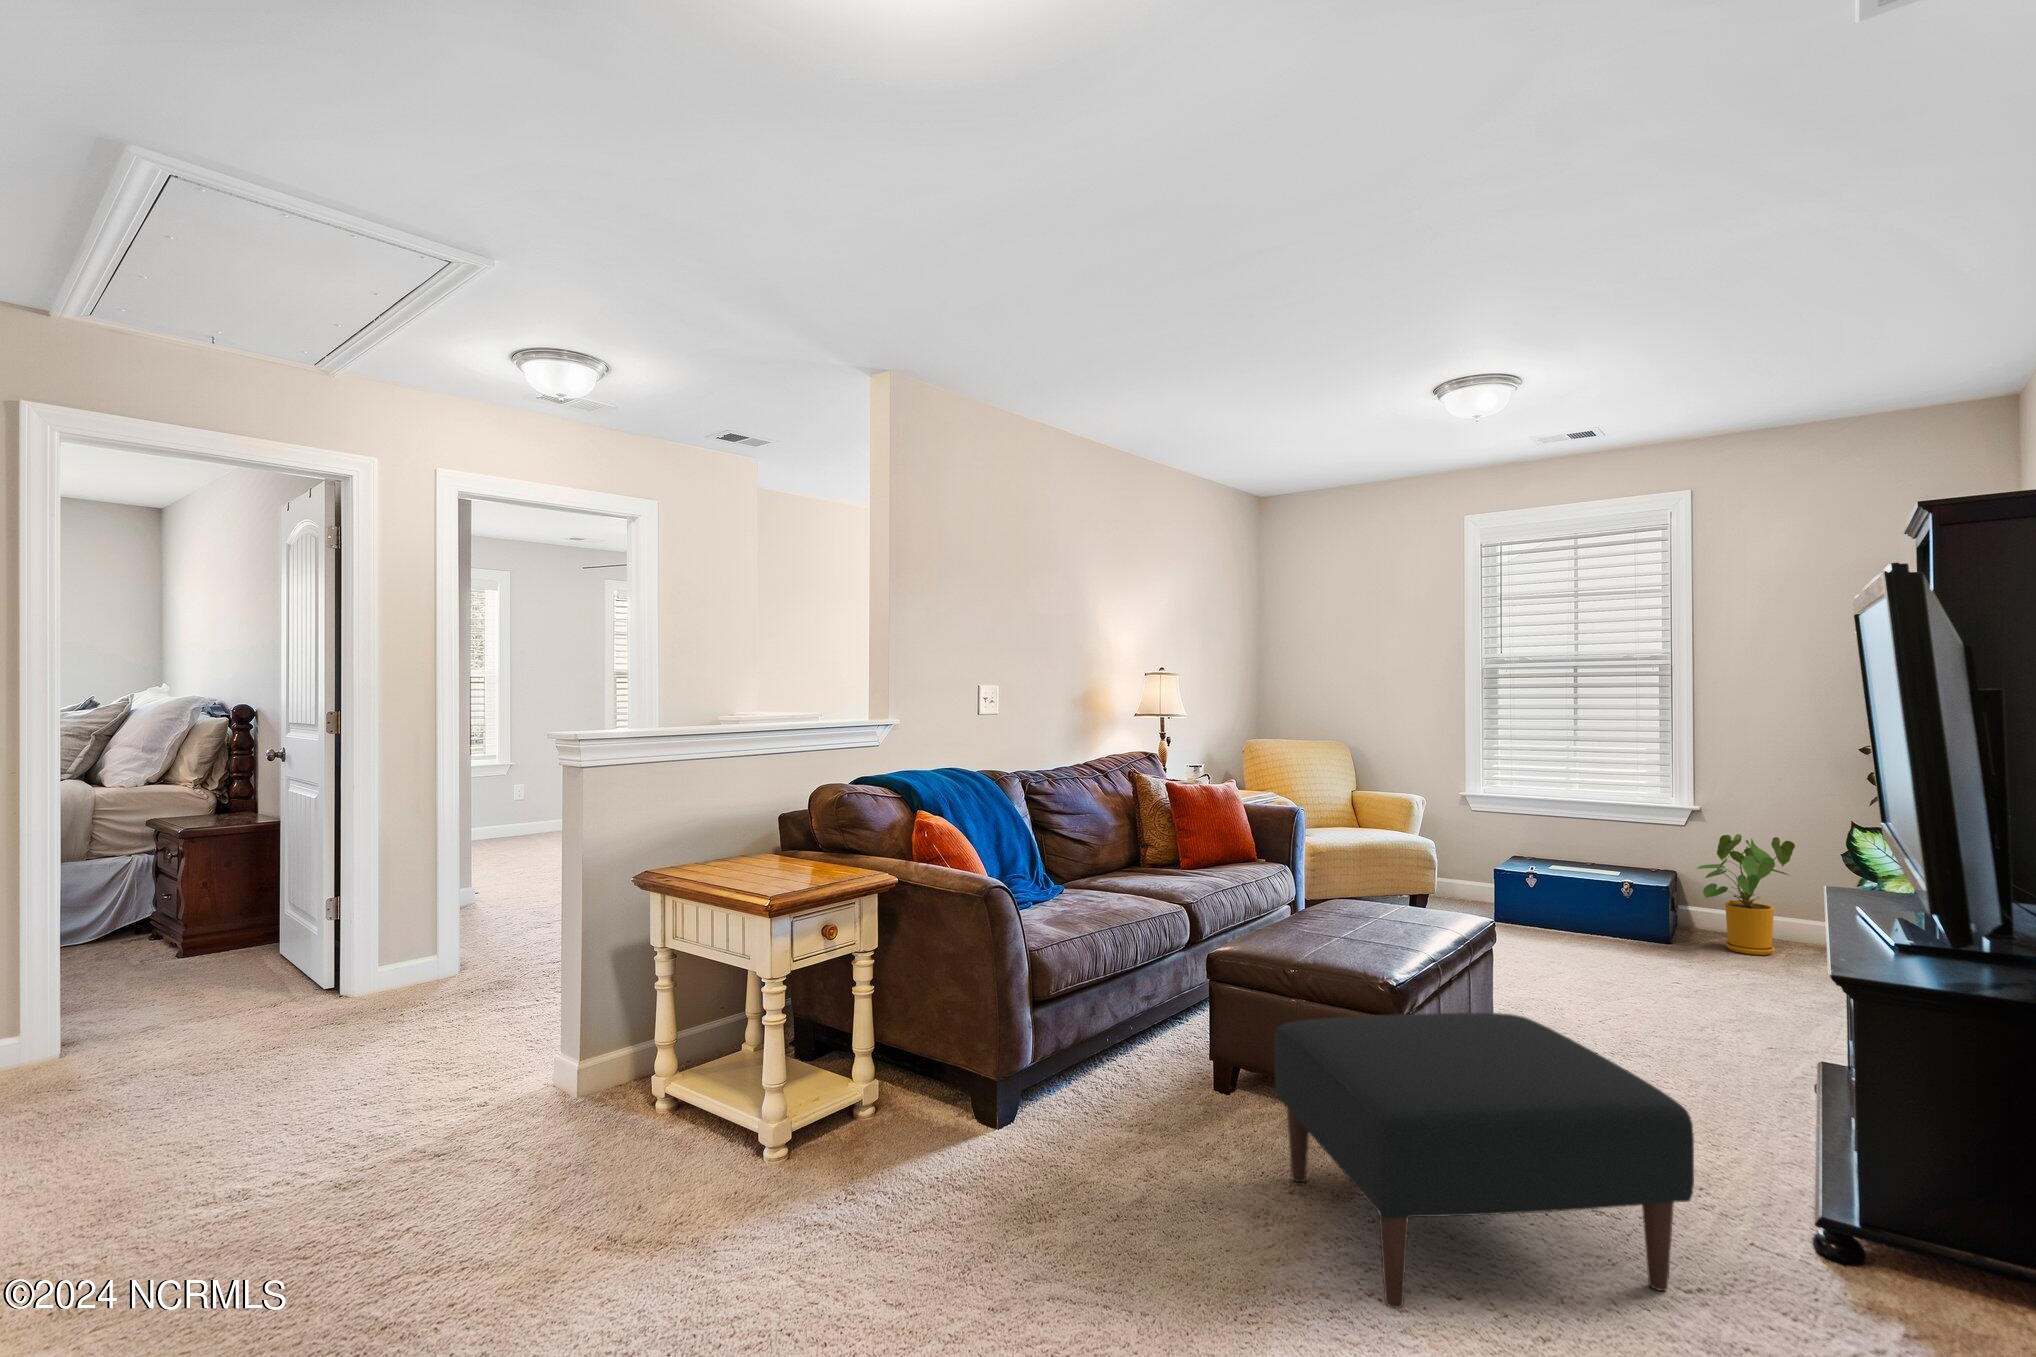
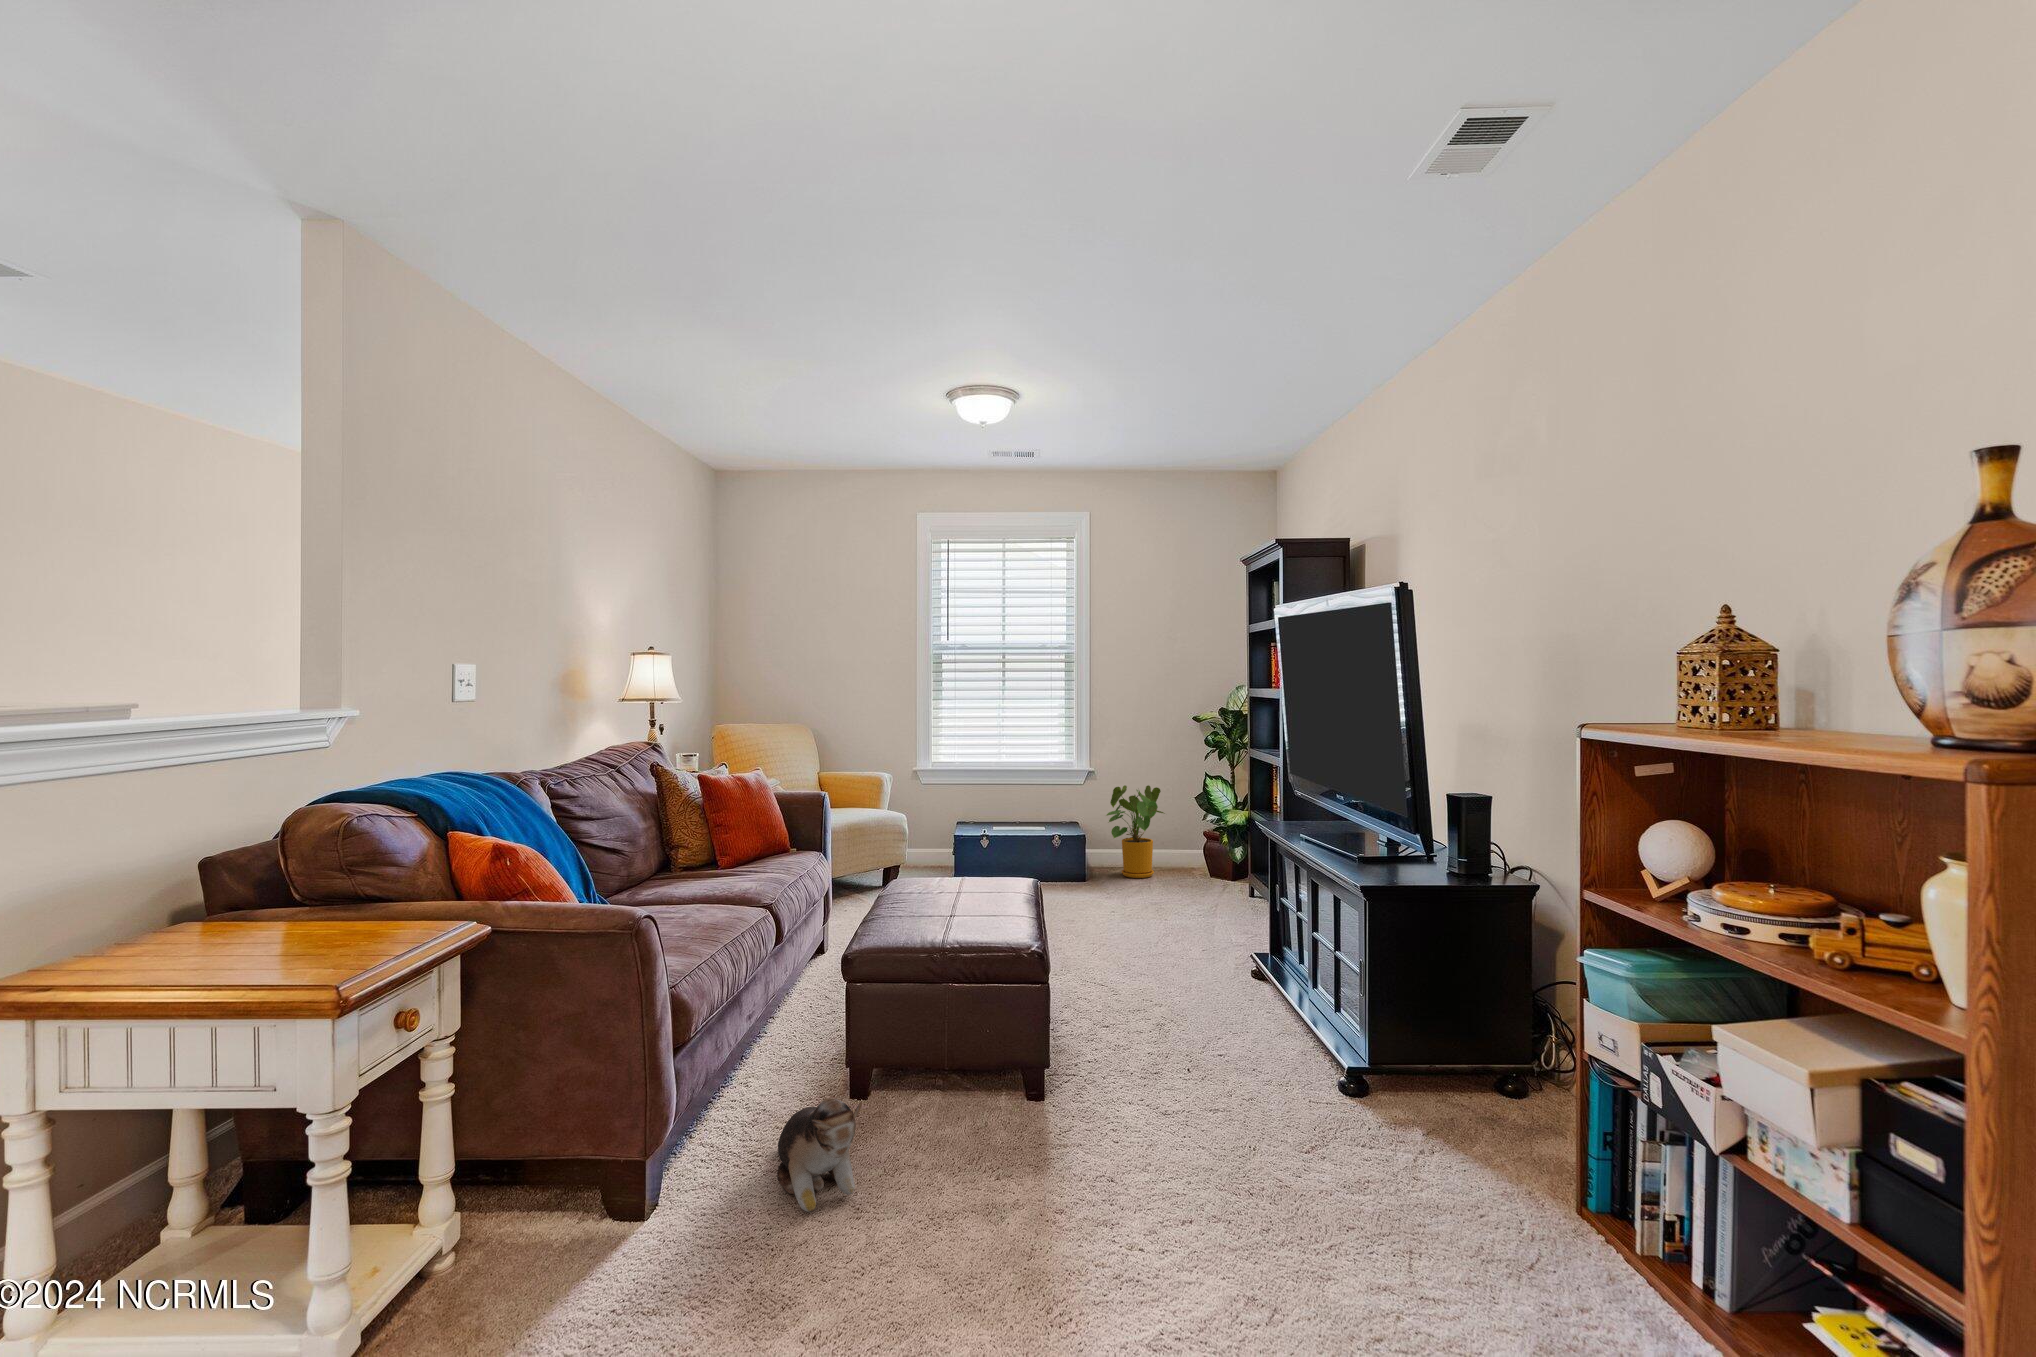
ottoman: present [1274,1013,1694,1308] -> none [972,958,1343,1264]
plush toy: none [1103,1066,1159,1161] -> present [777,1098,862,1212]

